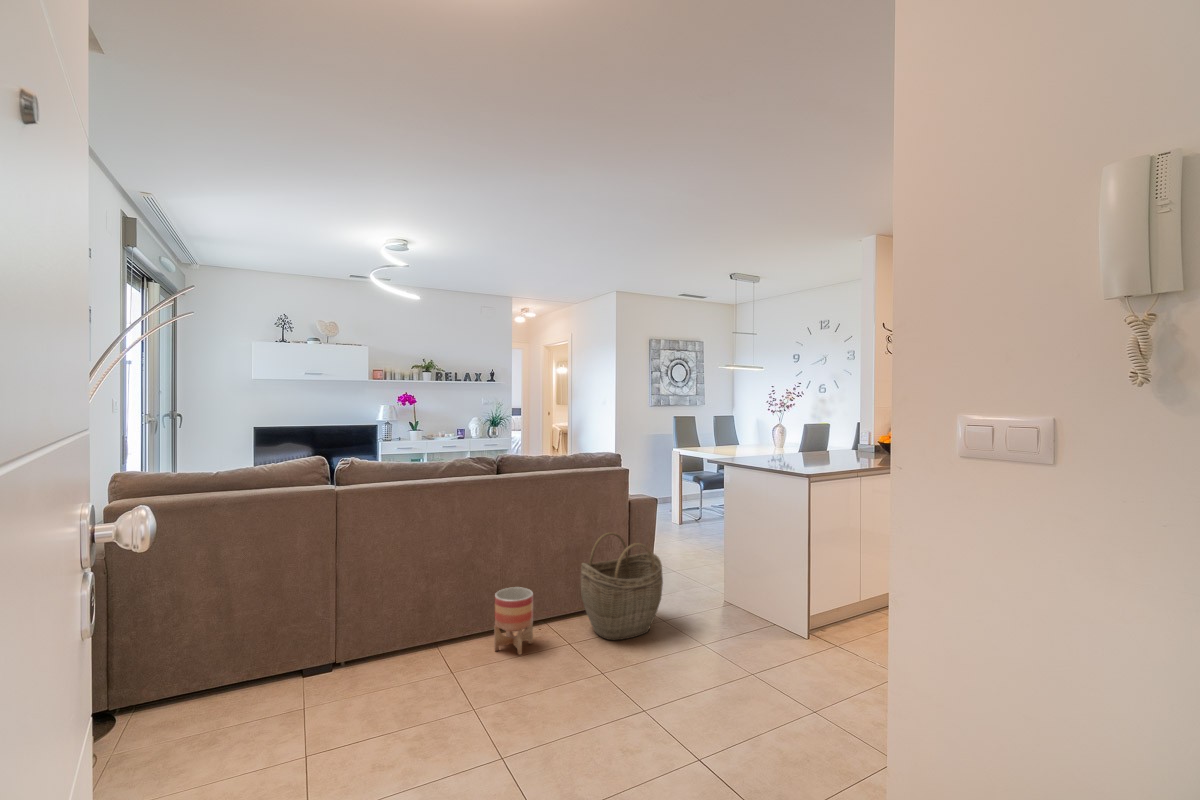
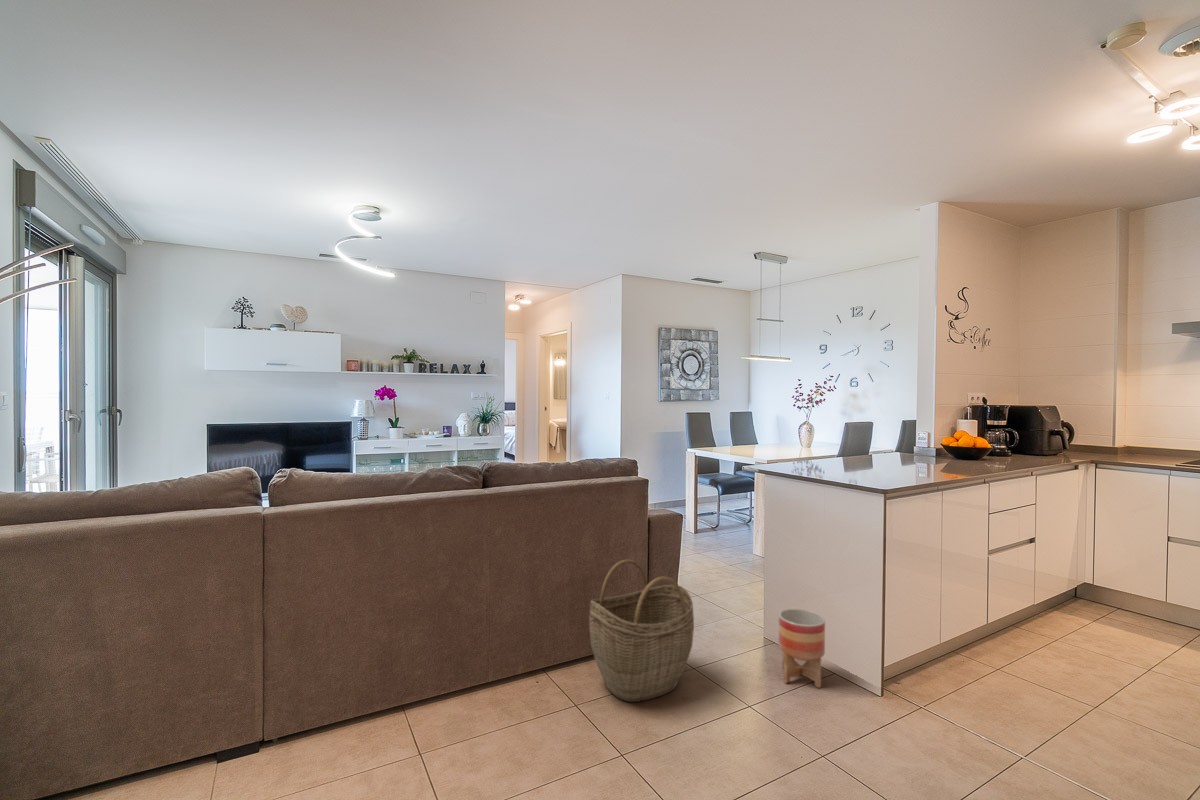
planter: present [494,587,533,655] -> present [779,609,825,688]

